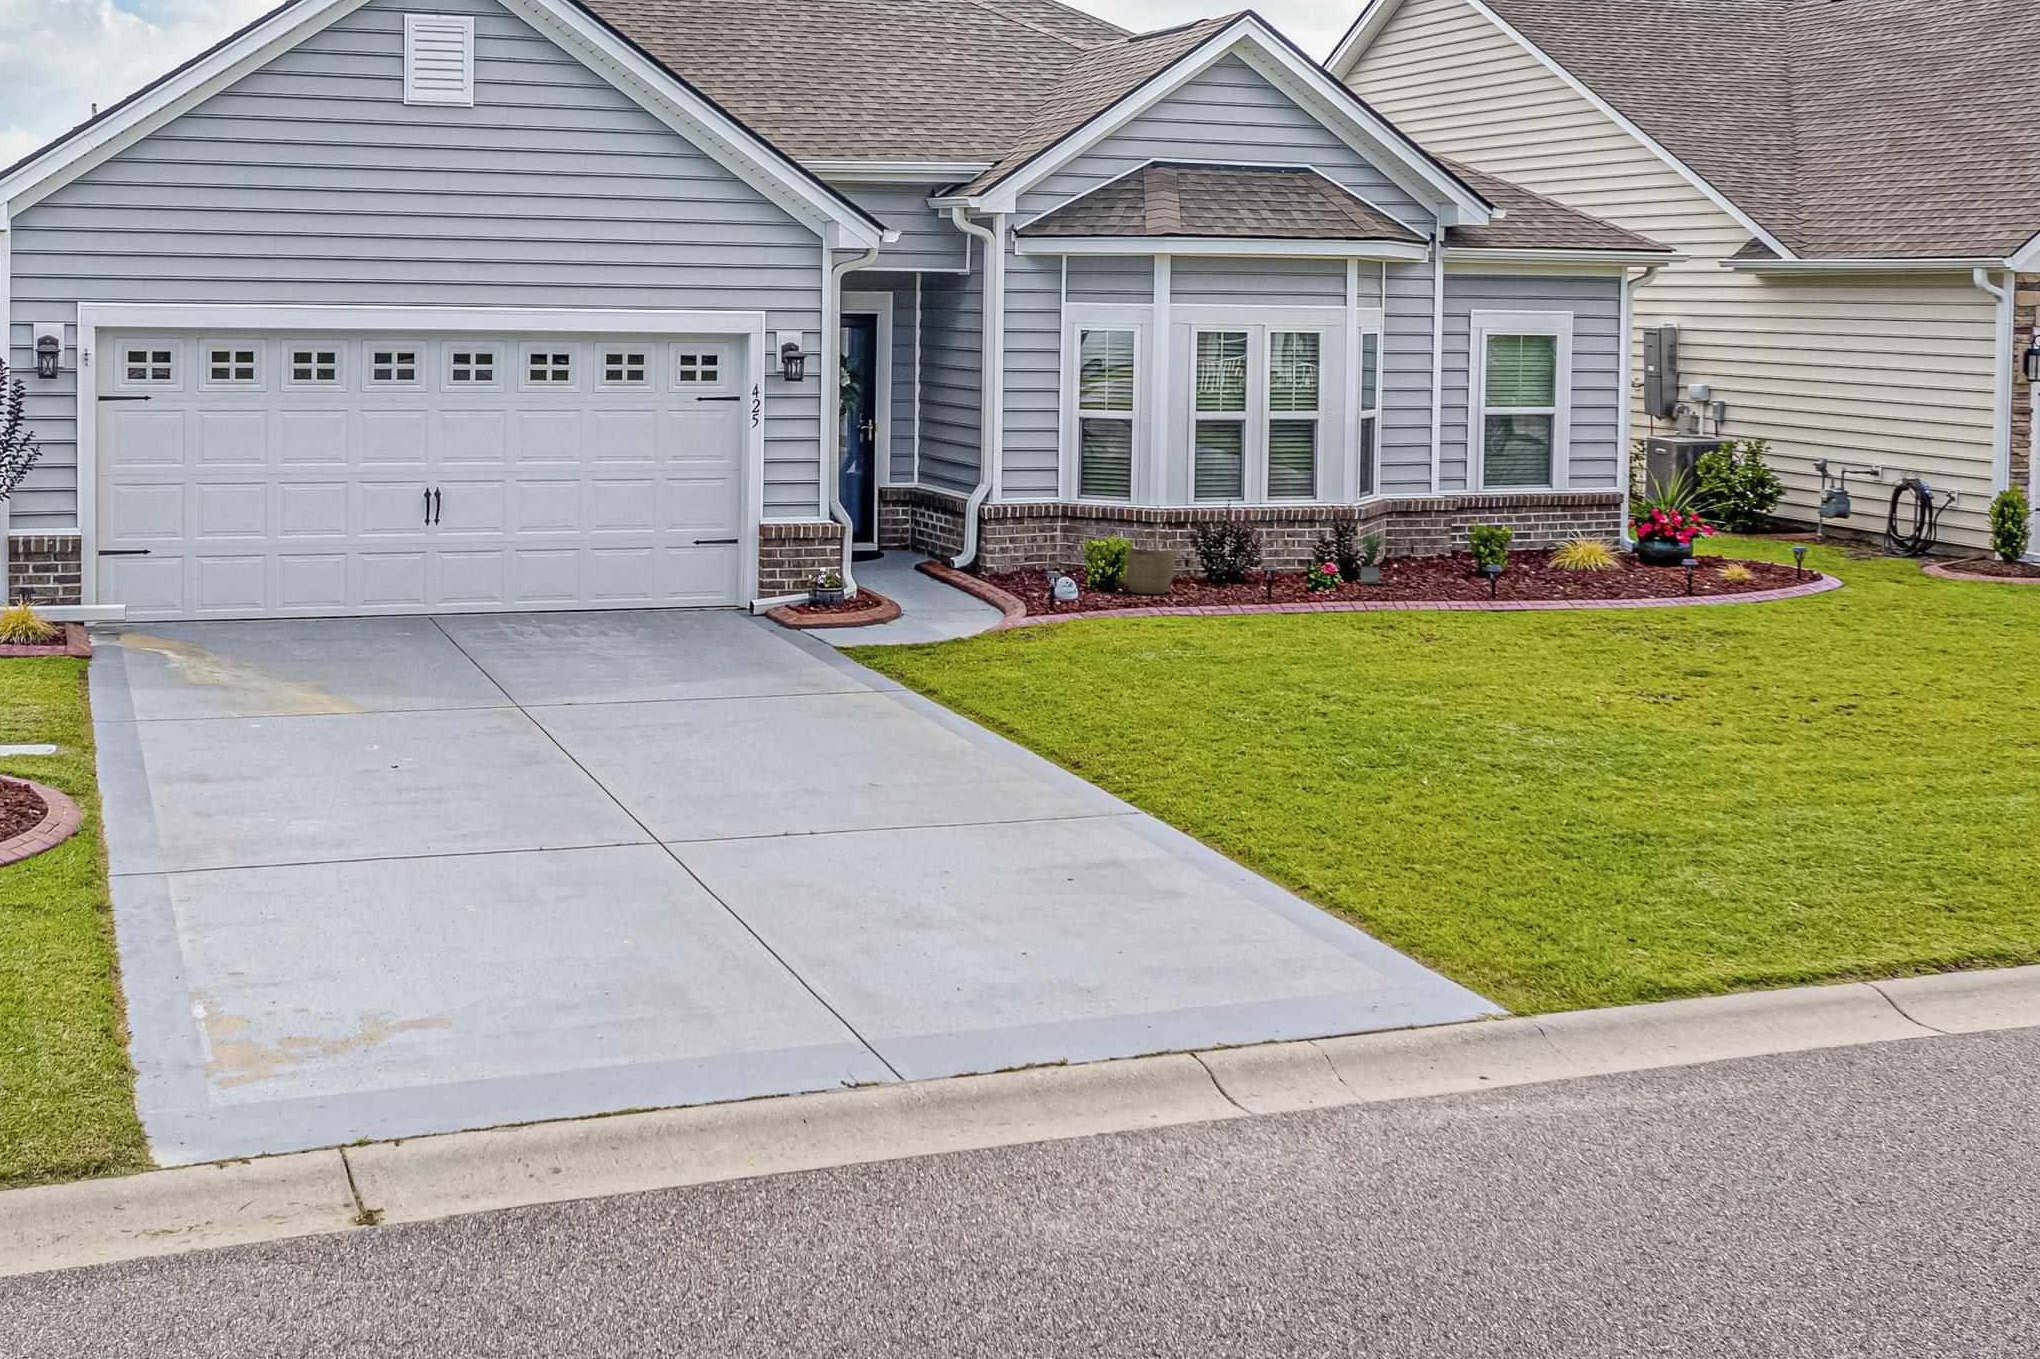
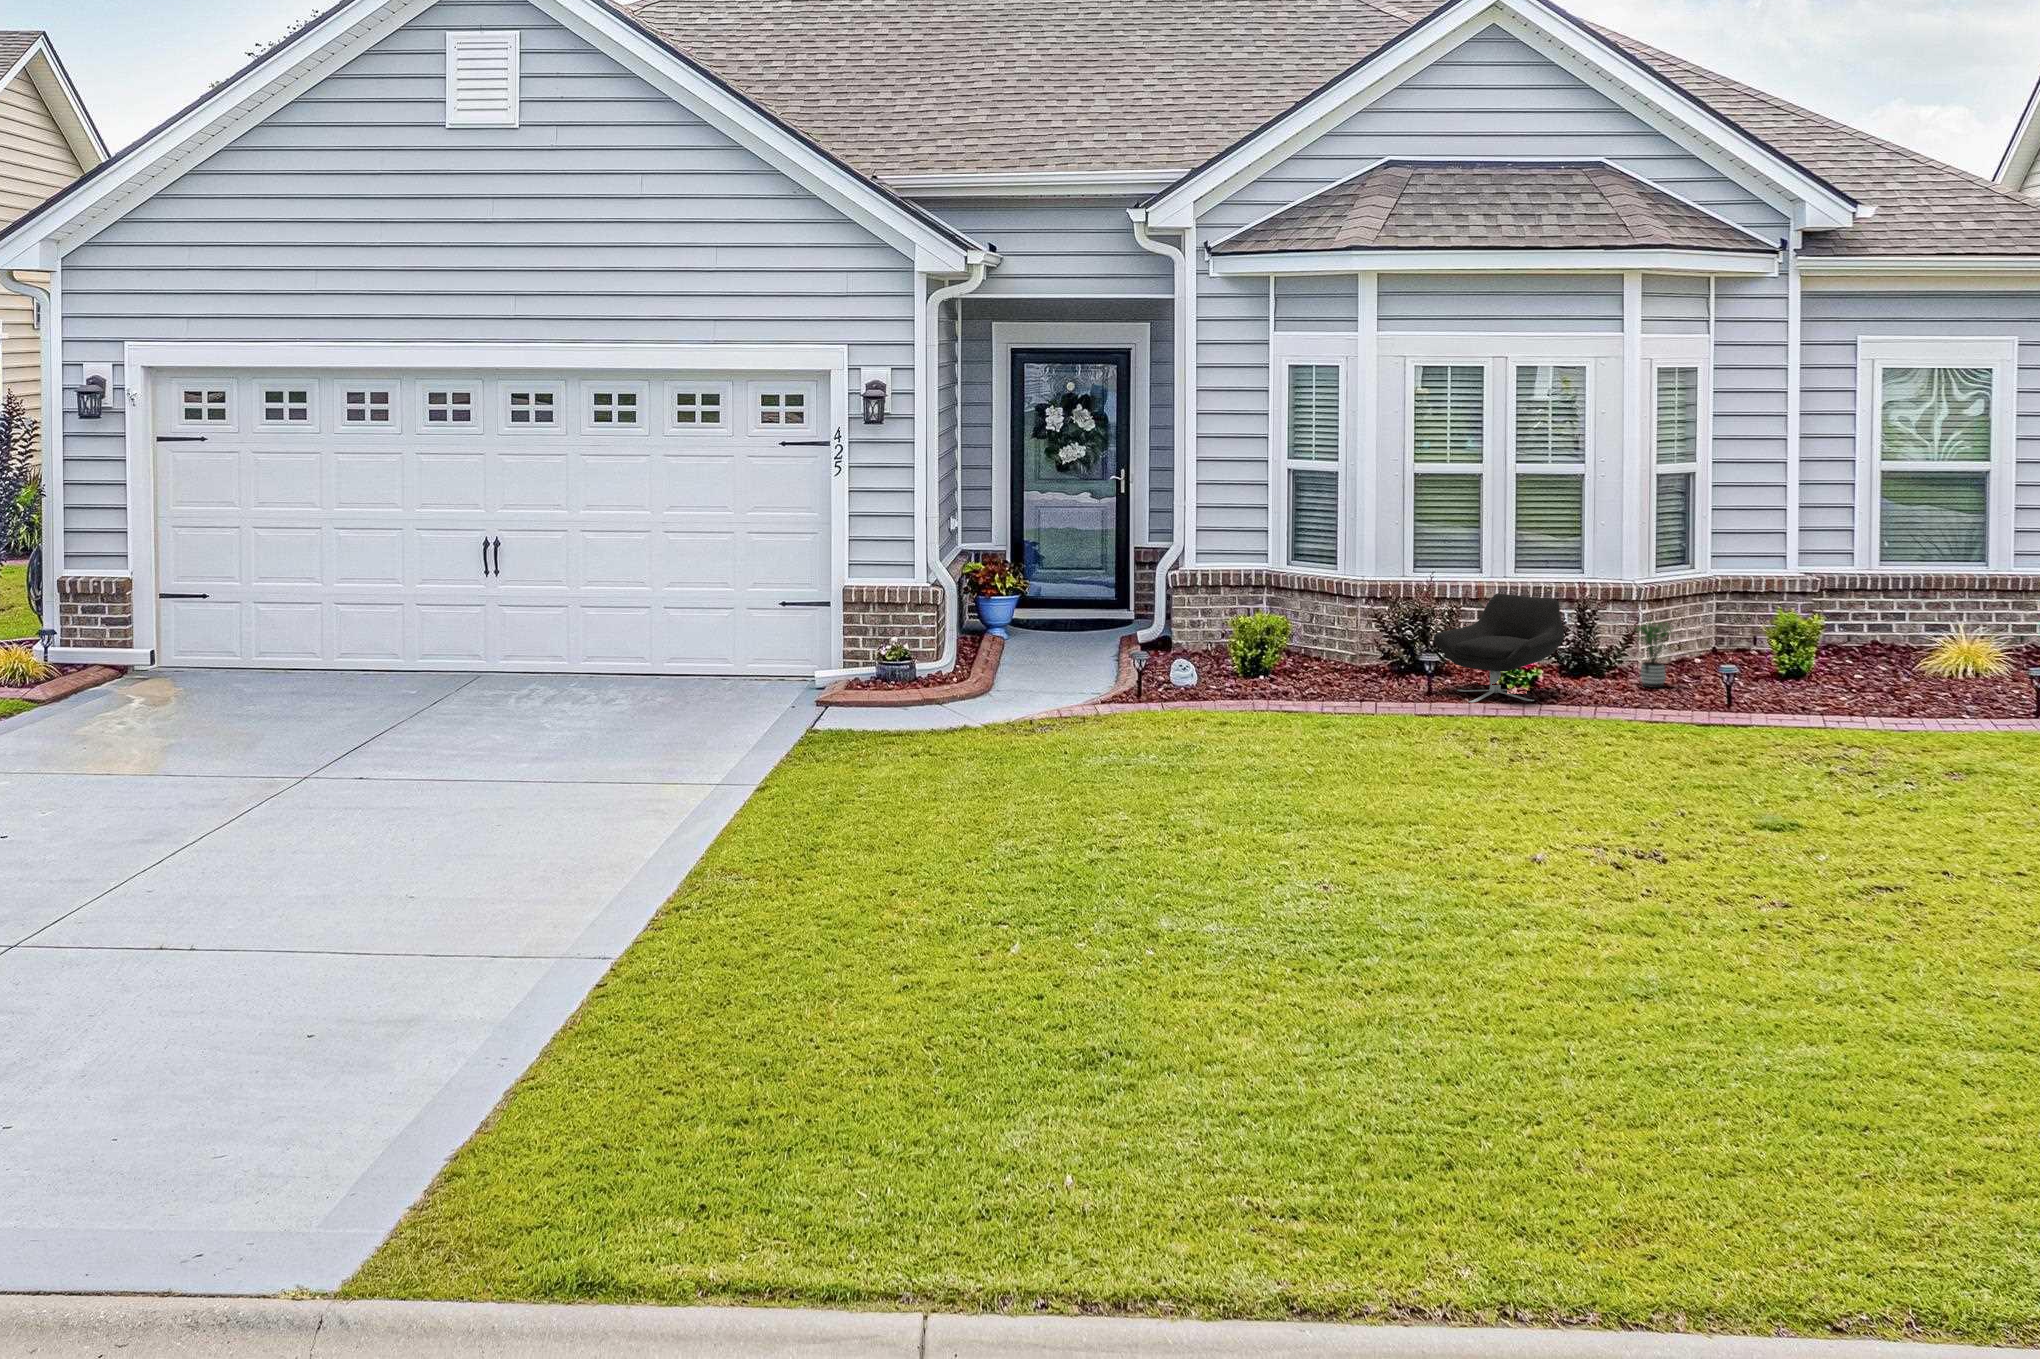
lounge chair: none [1229,515,1321,598] -> present [1434,593,1564,703]
woven basket: present [1125,534,1175,594] -> none [1306,610,1371,688]

